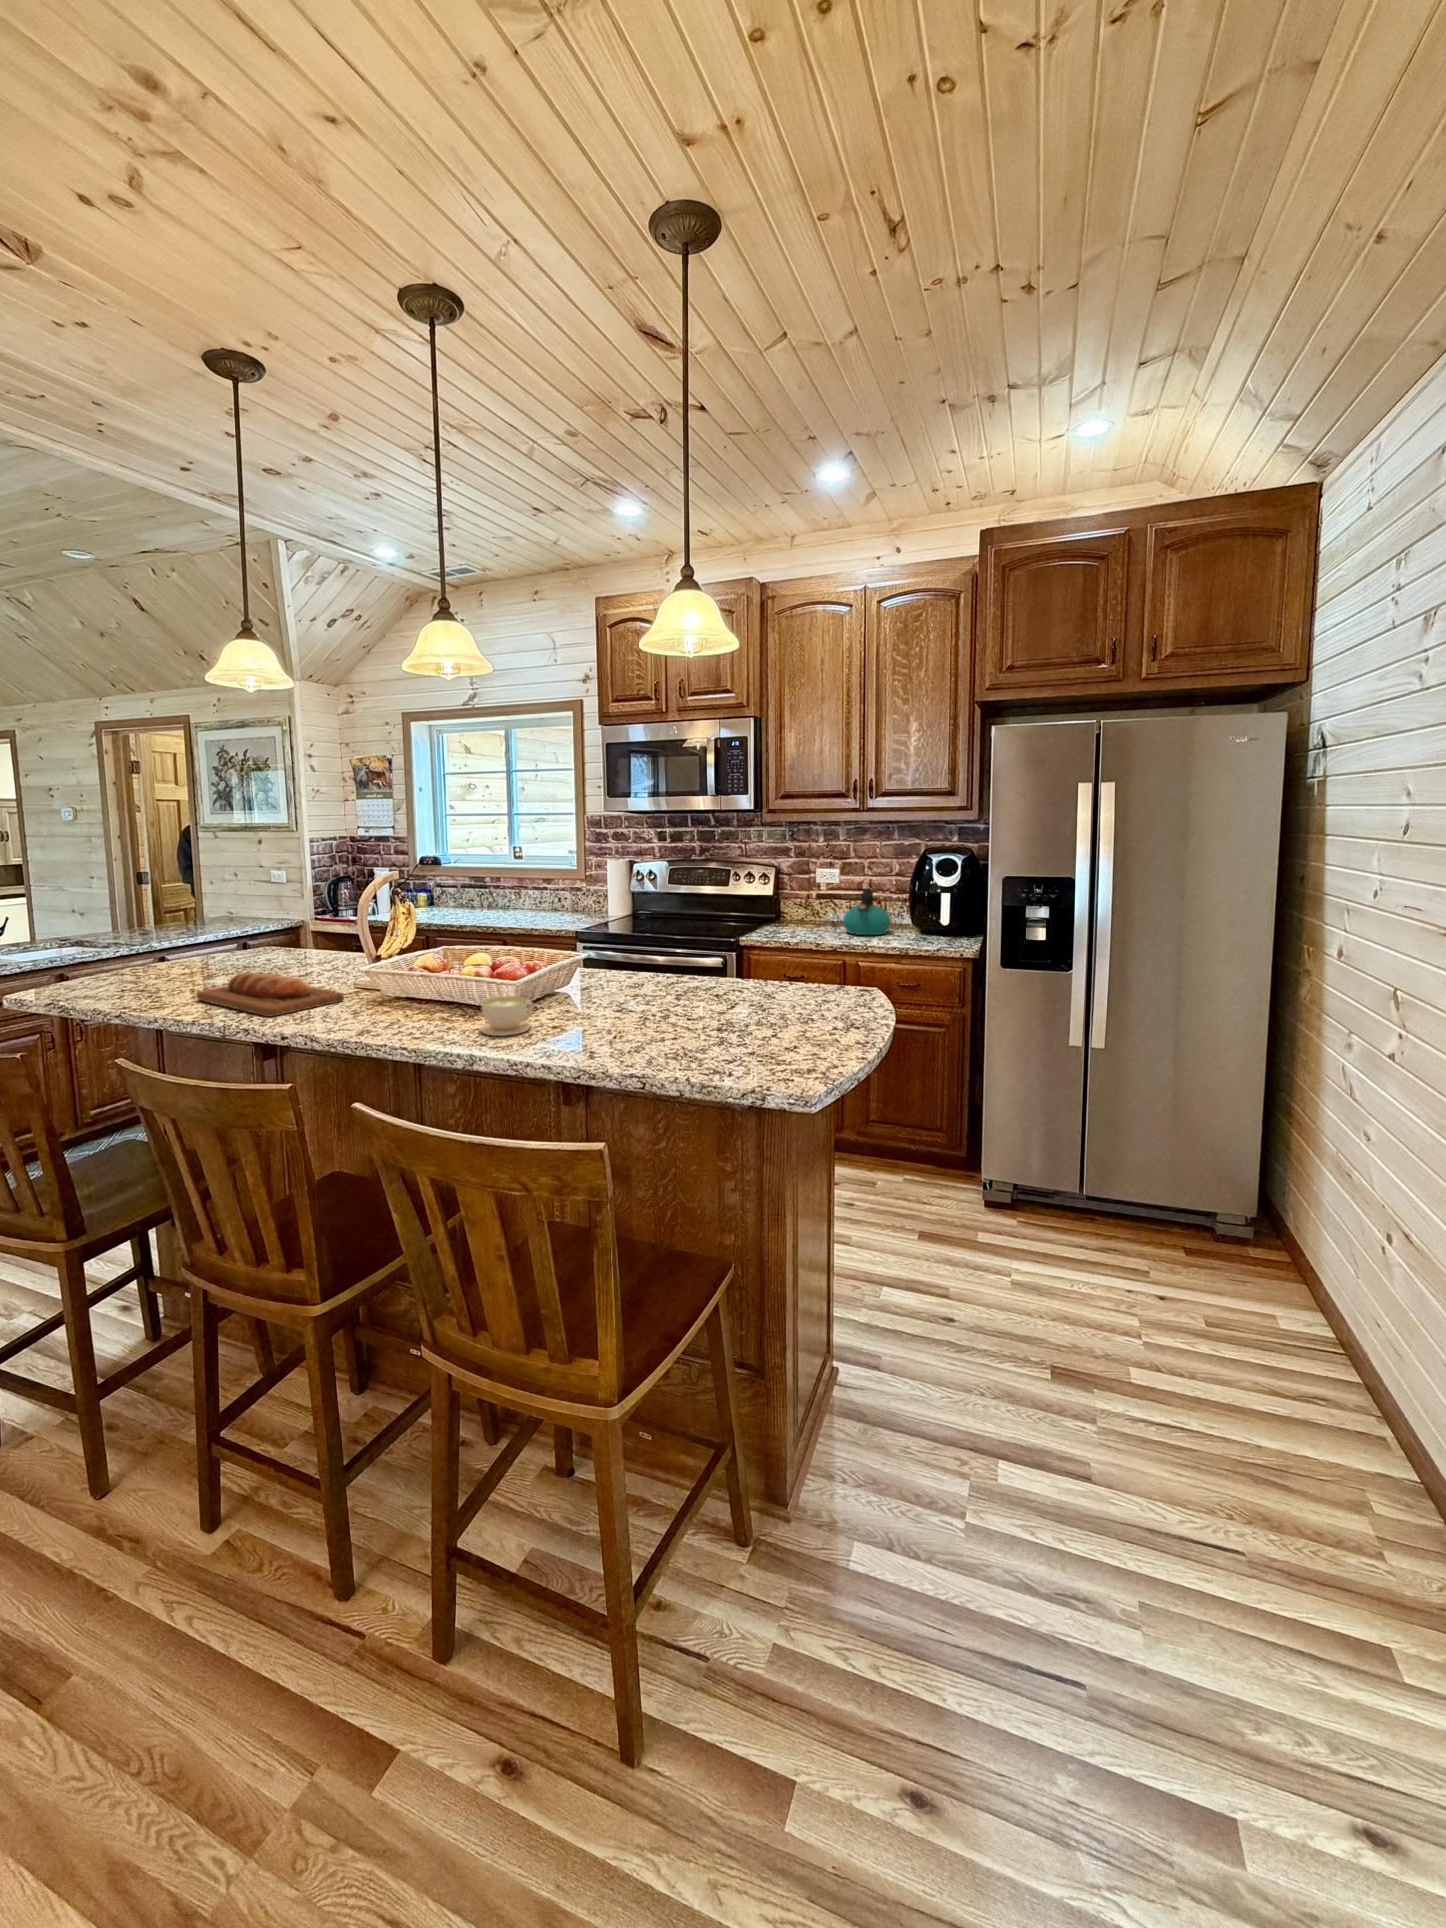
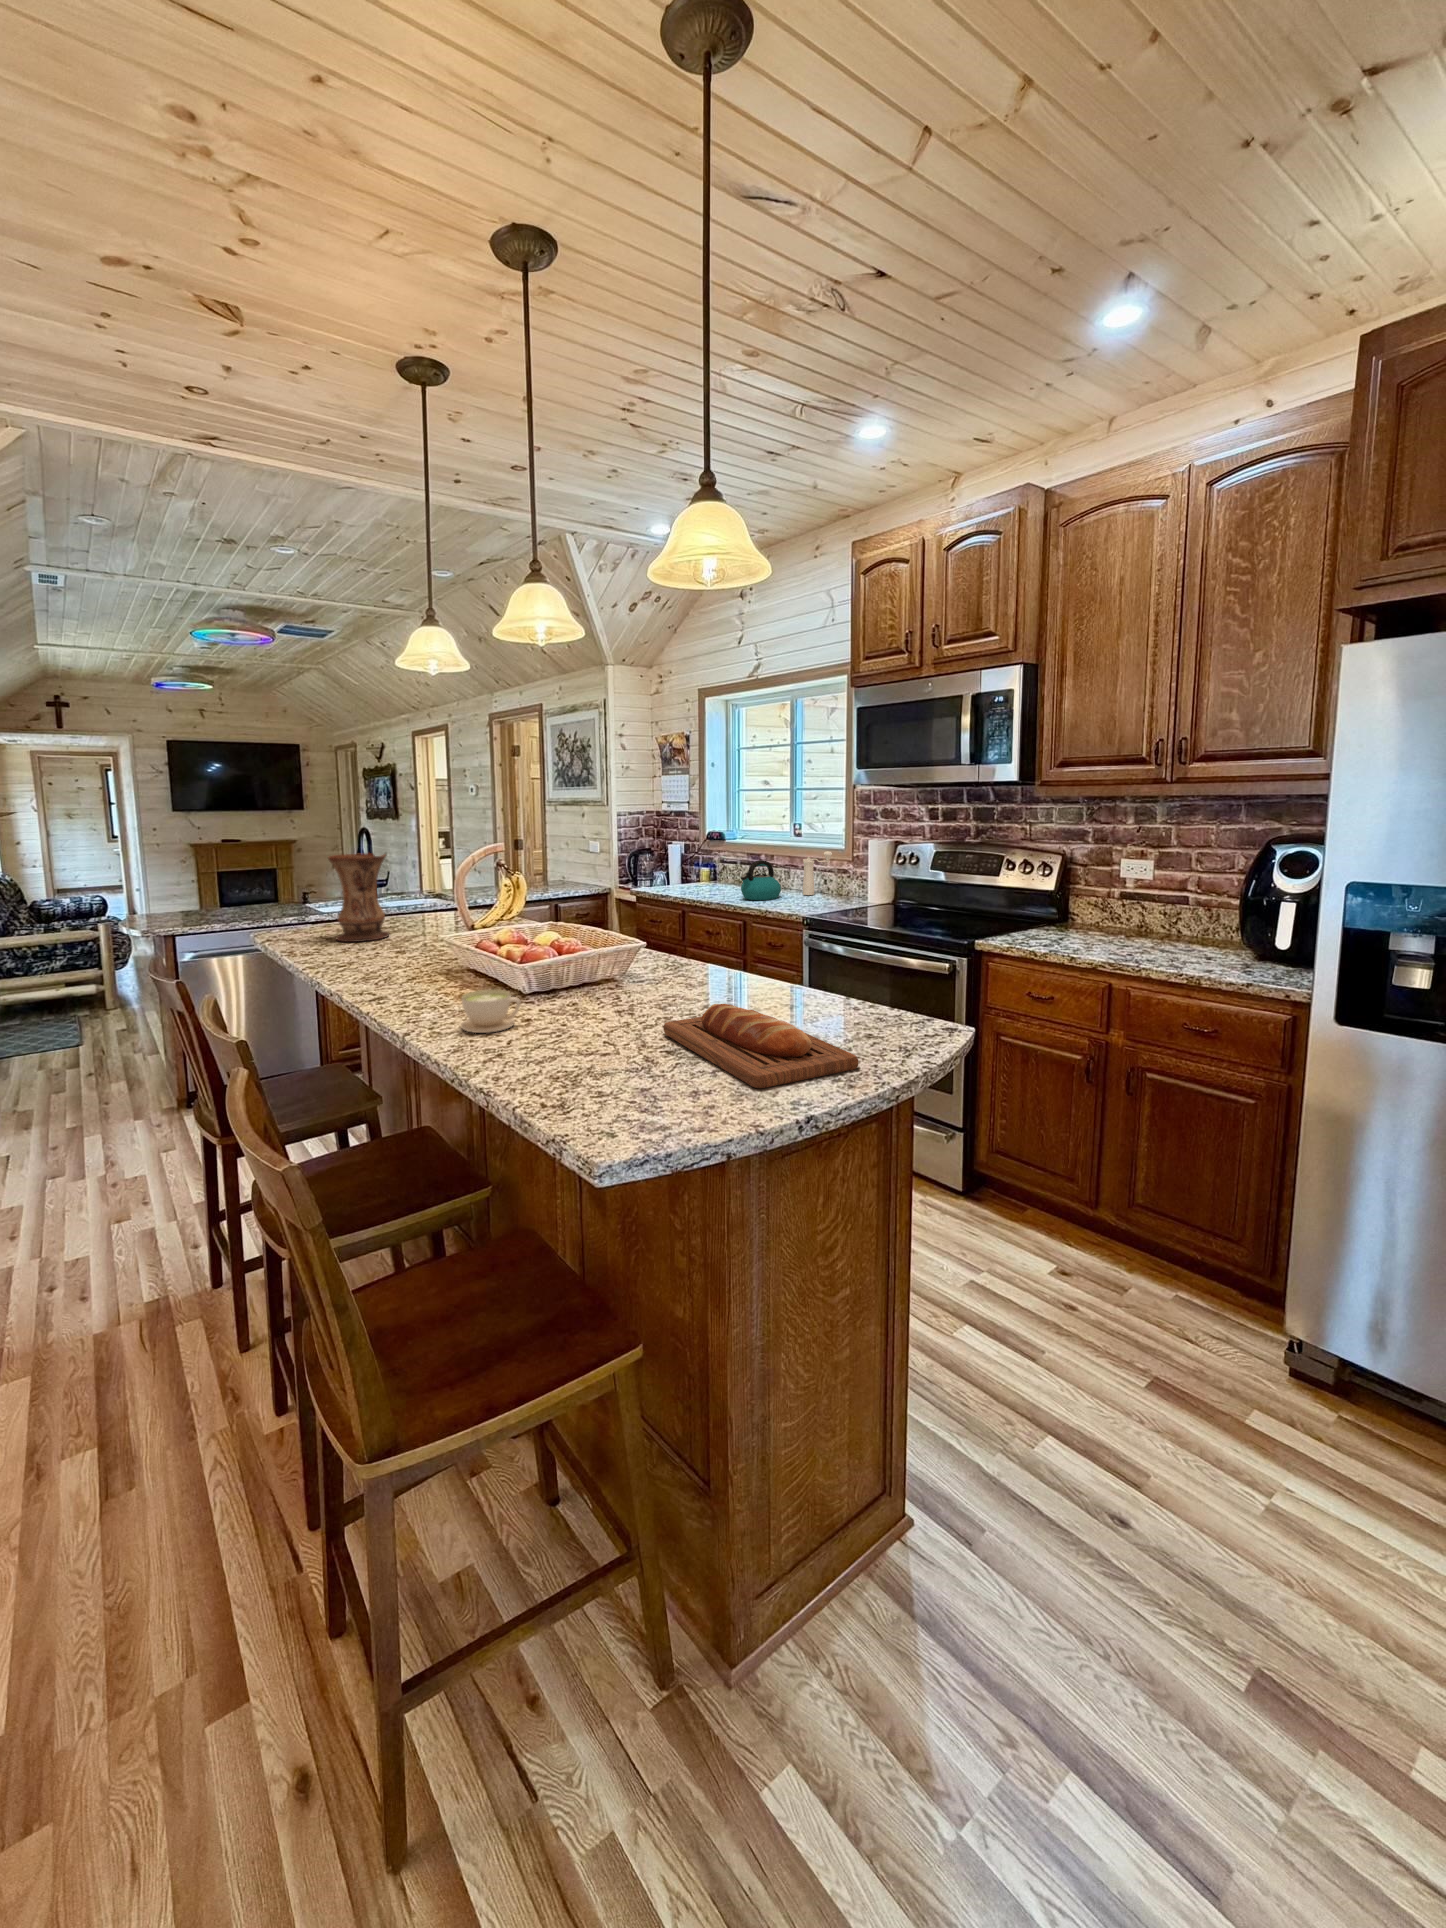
pepper mill: none [537,872,562,913] -> present [803,851,832,895]
vase: none [114,882,193,984] -> present [328,853,389,942]
kettle: present [843,887,891,935] -> present [741,860,781,900]
bread loaf: present [196,973,344,1017] -> present [663,1004,858,1088]

